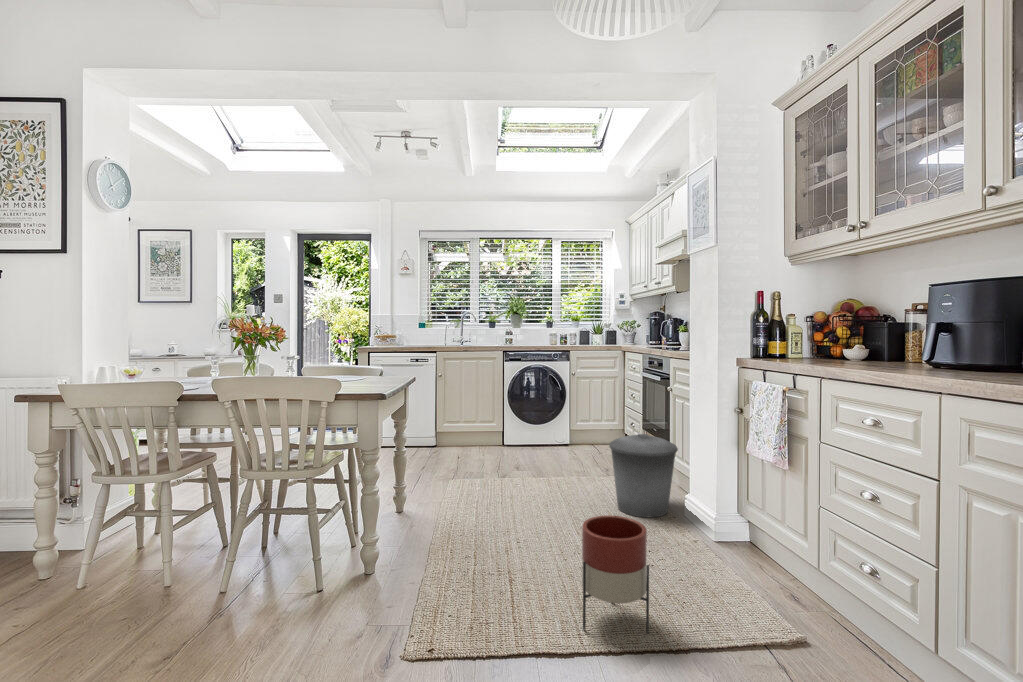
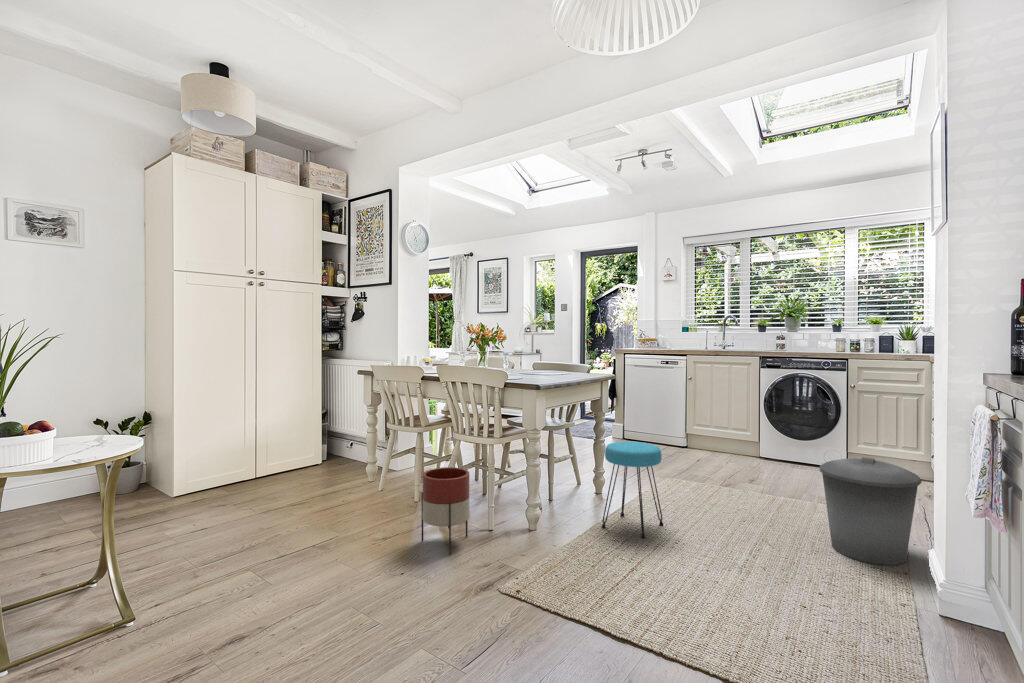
stool: none [437,447,495,546] -> present [602,441,663,537]
planter: present [582,515,649,634] -> present [421,467,470,555]

